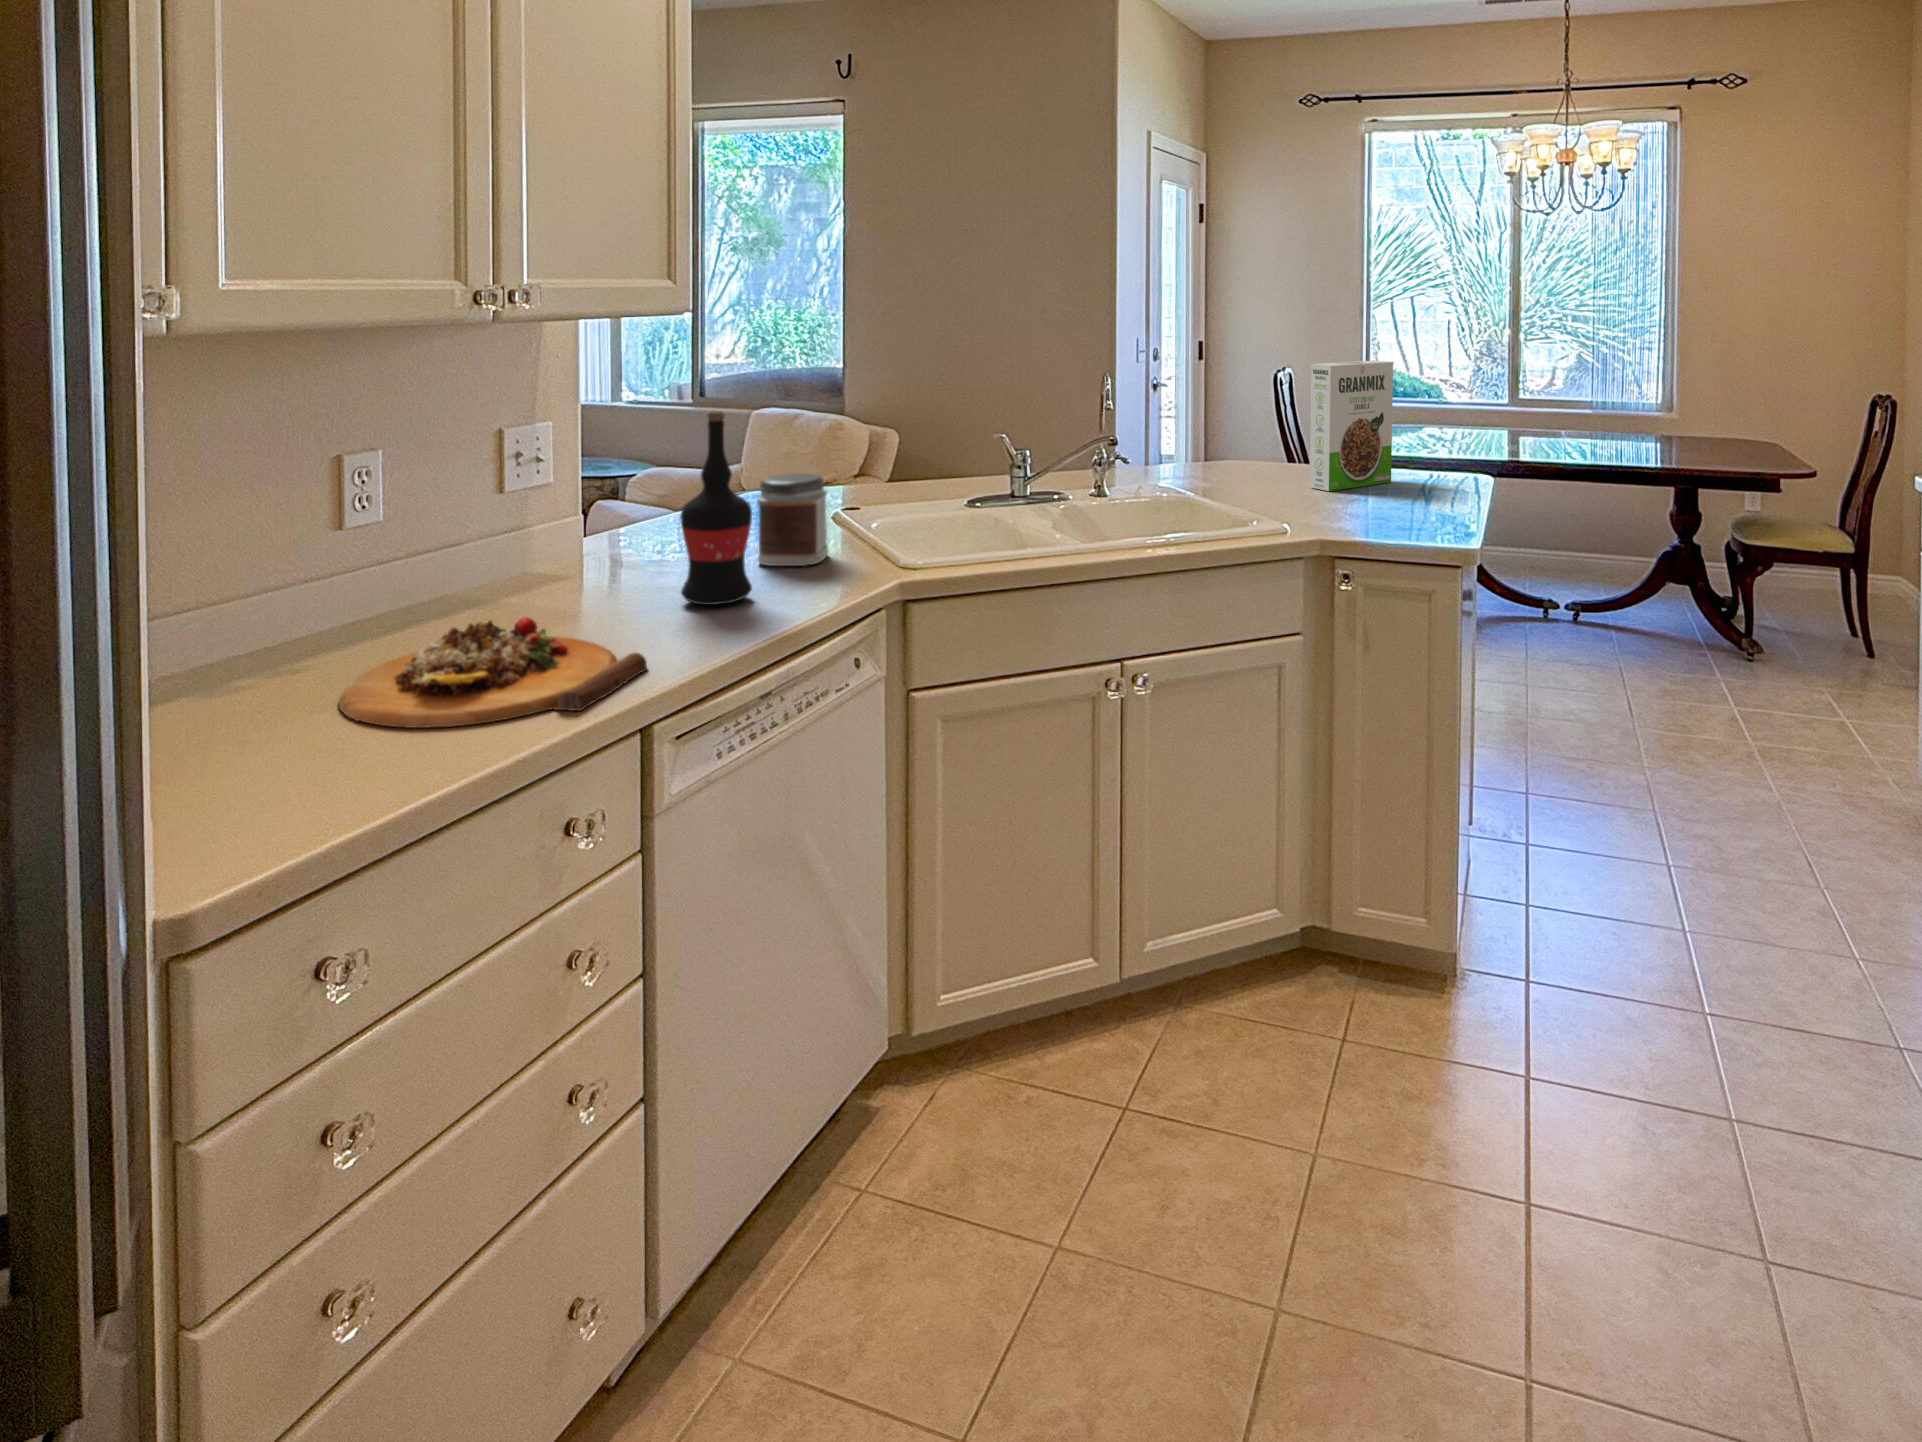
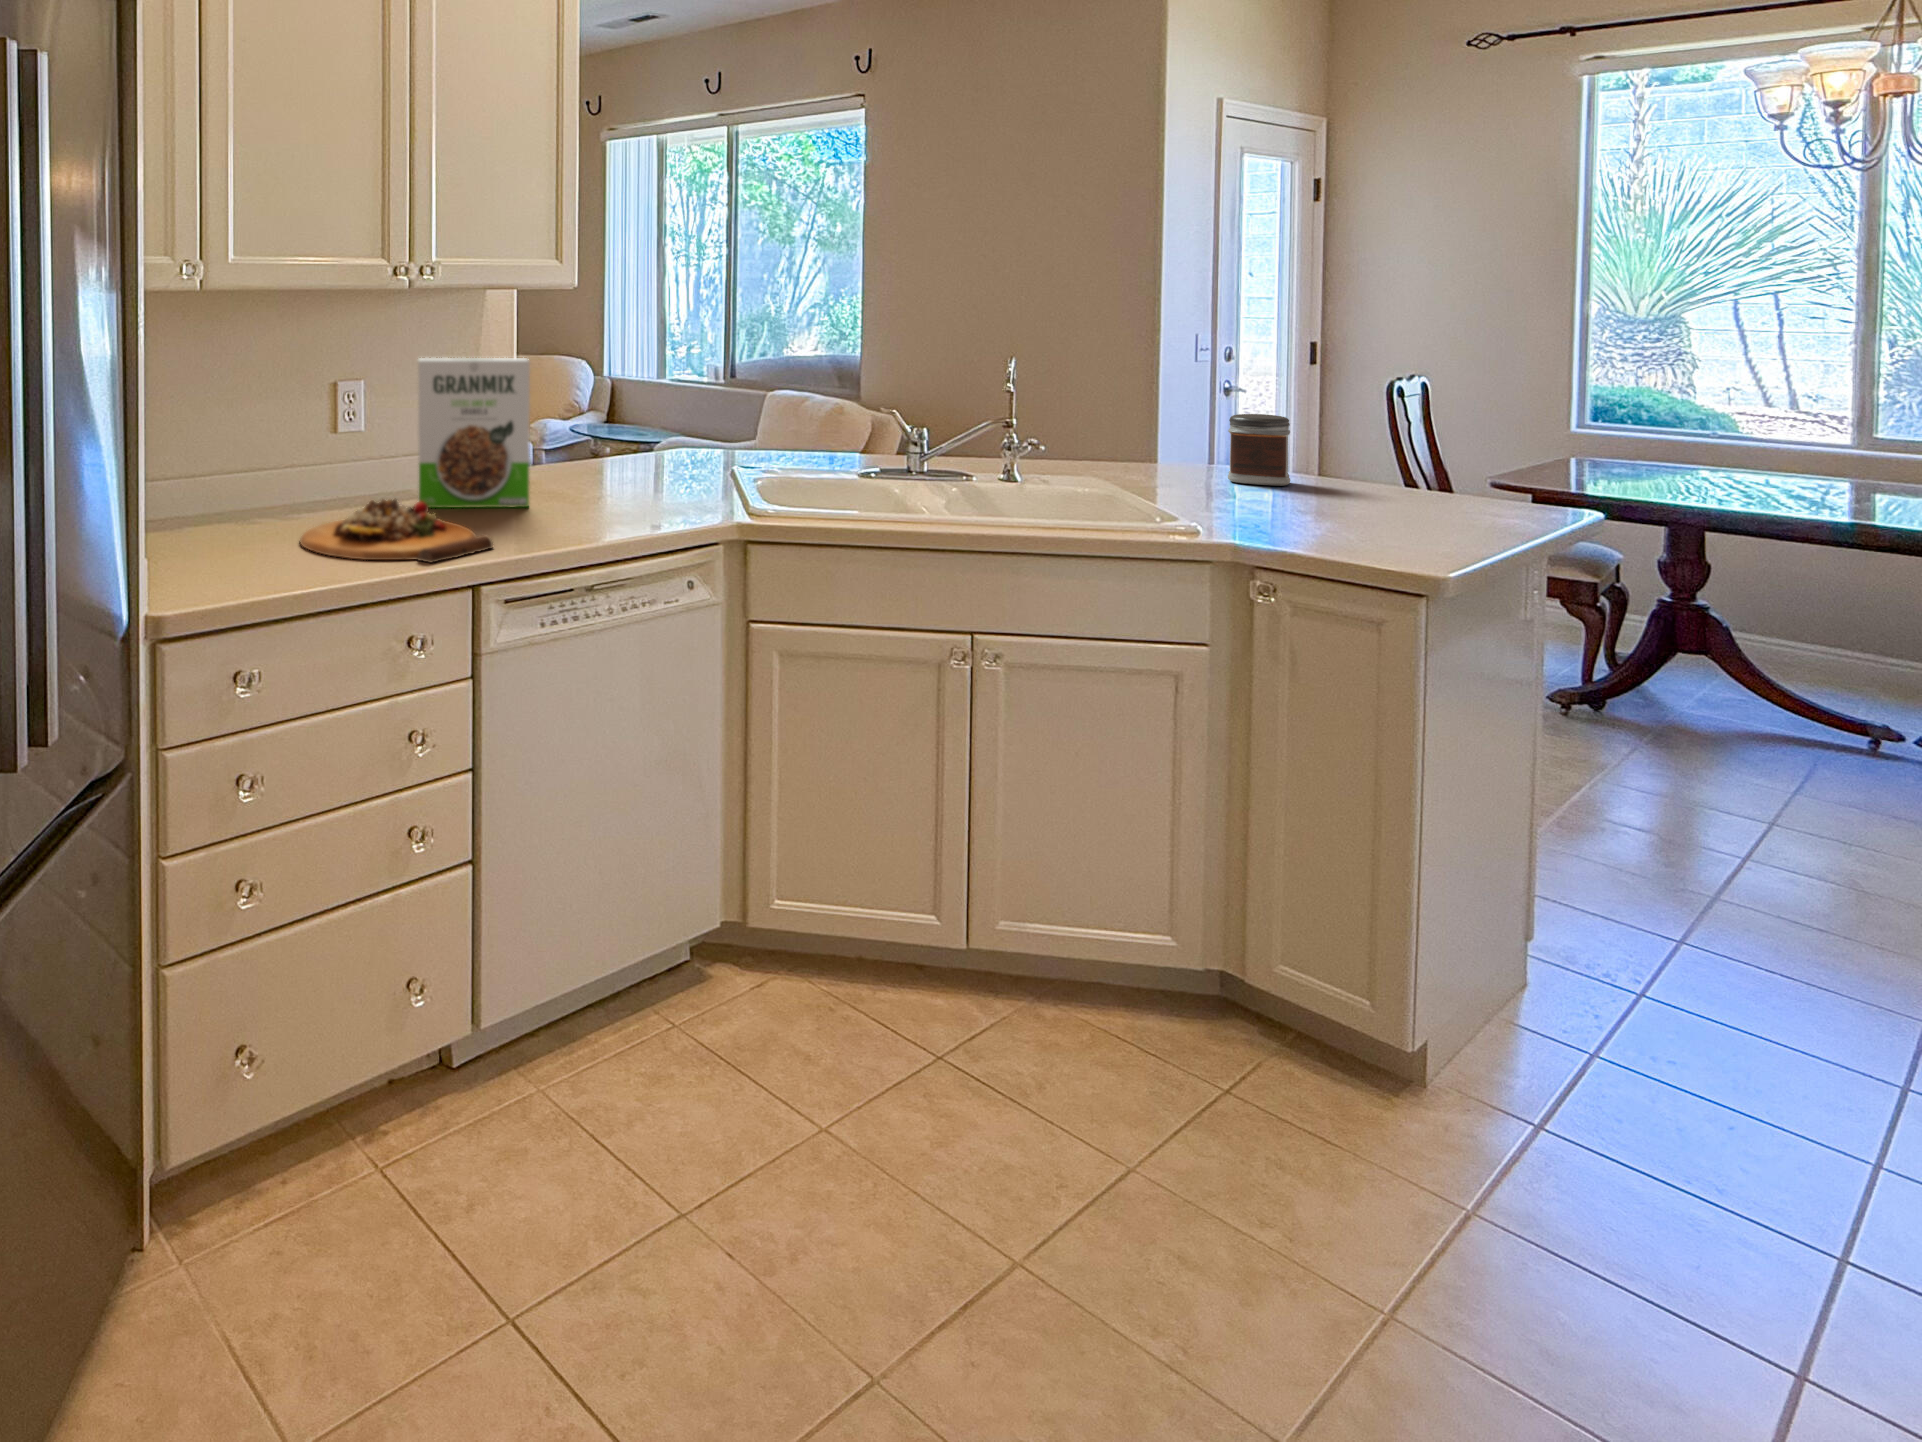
cereal box: present [1310,361,1393,491] -> present [418,358,530,508]
wine bottle: present [680,411,752,605] -> none [552,364,607,519]
jar: present [757,473,828,566] -> present [1228,414,1290,486]

